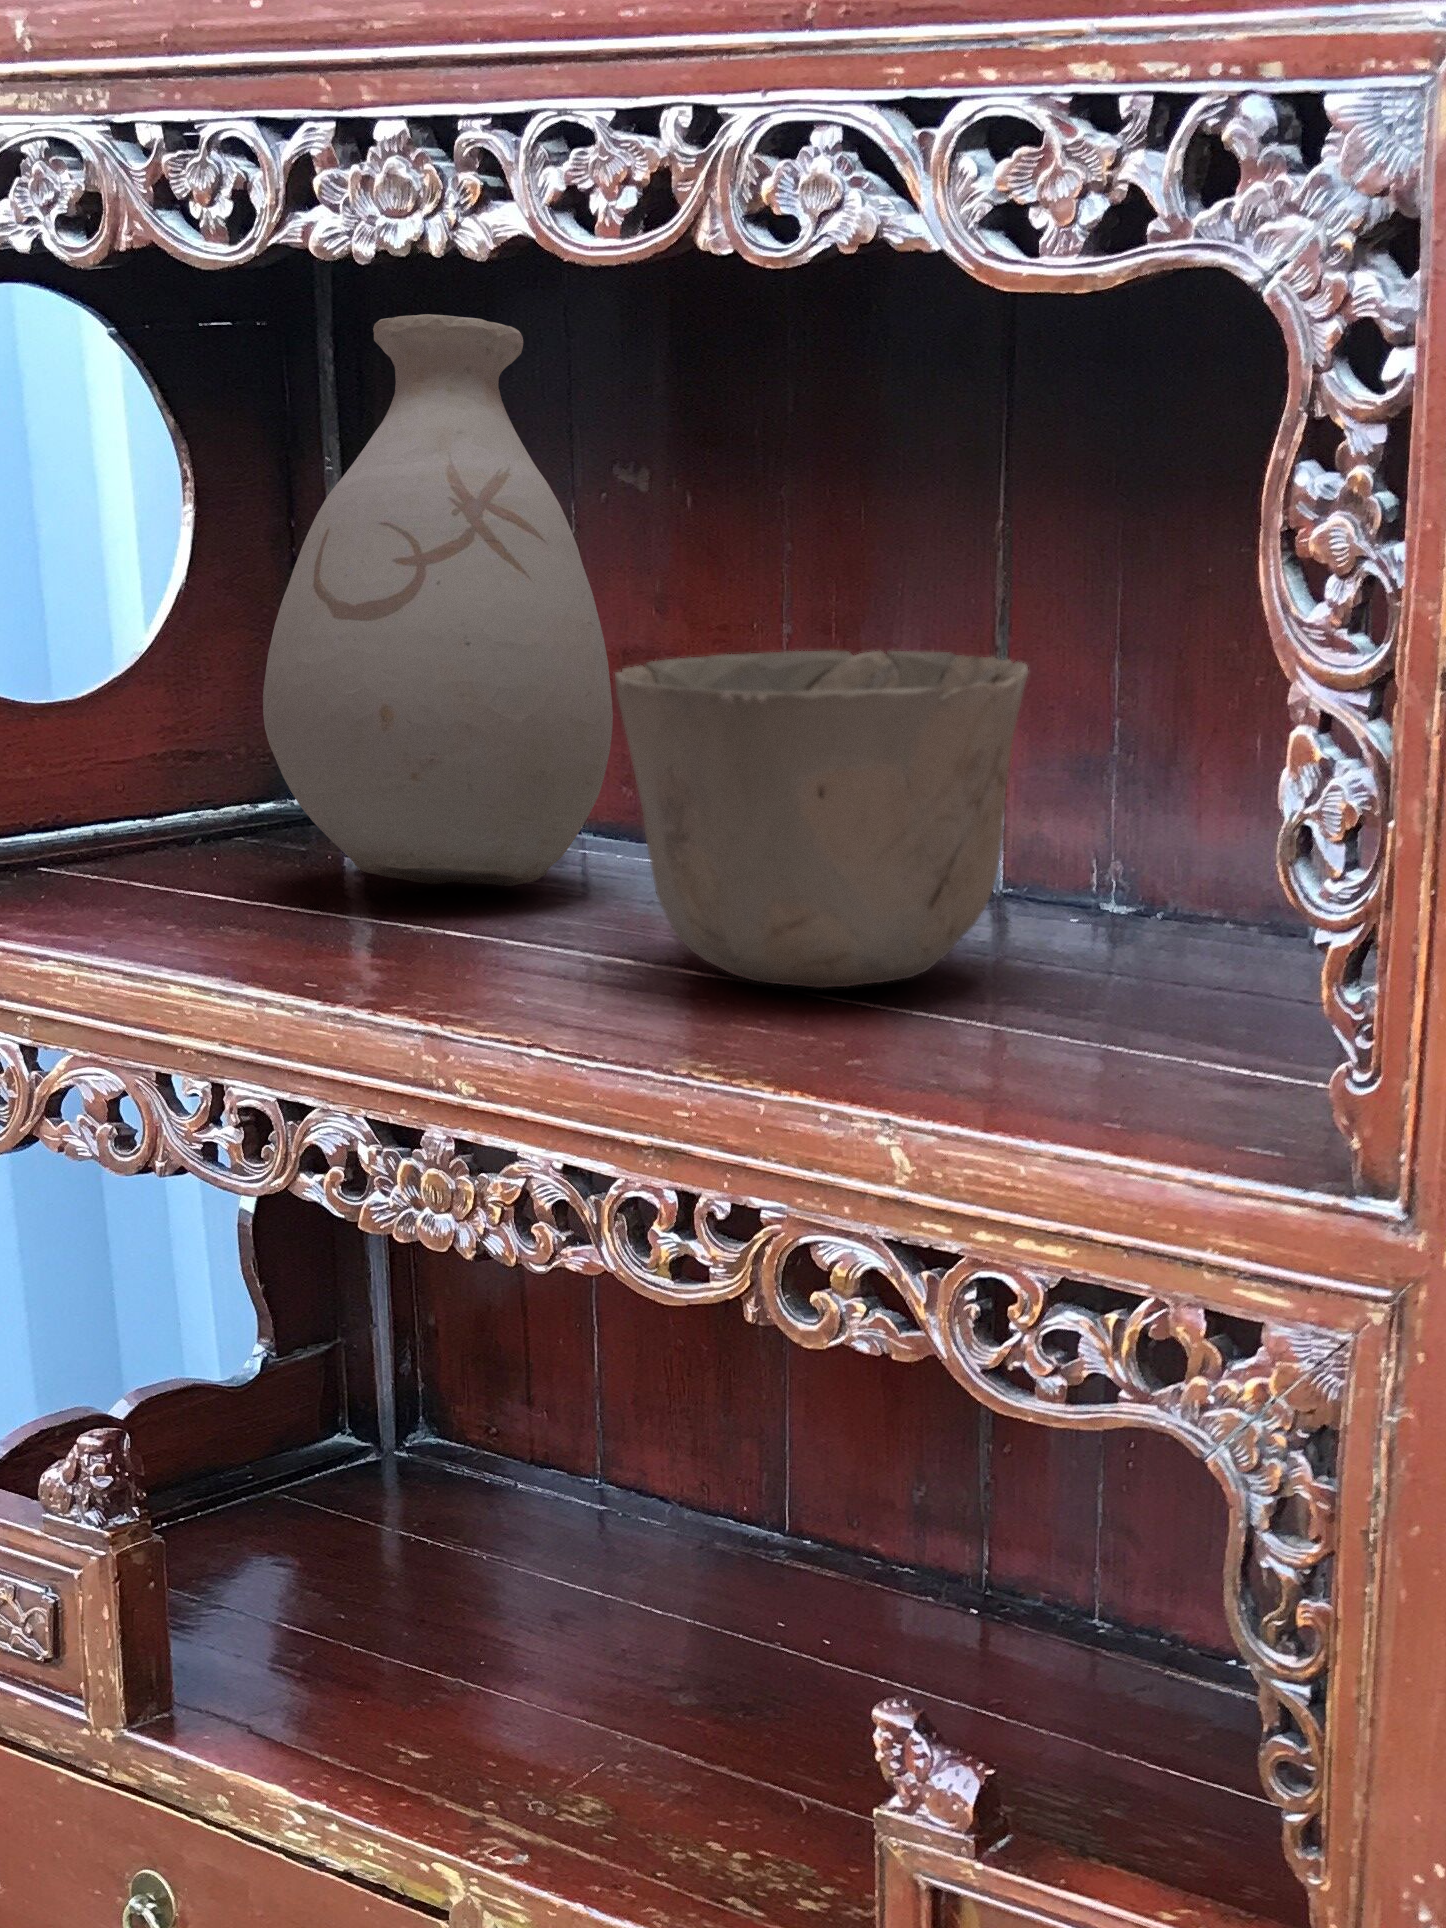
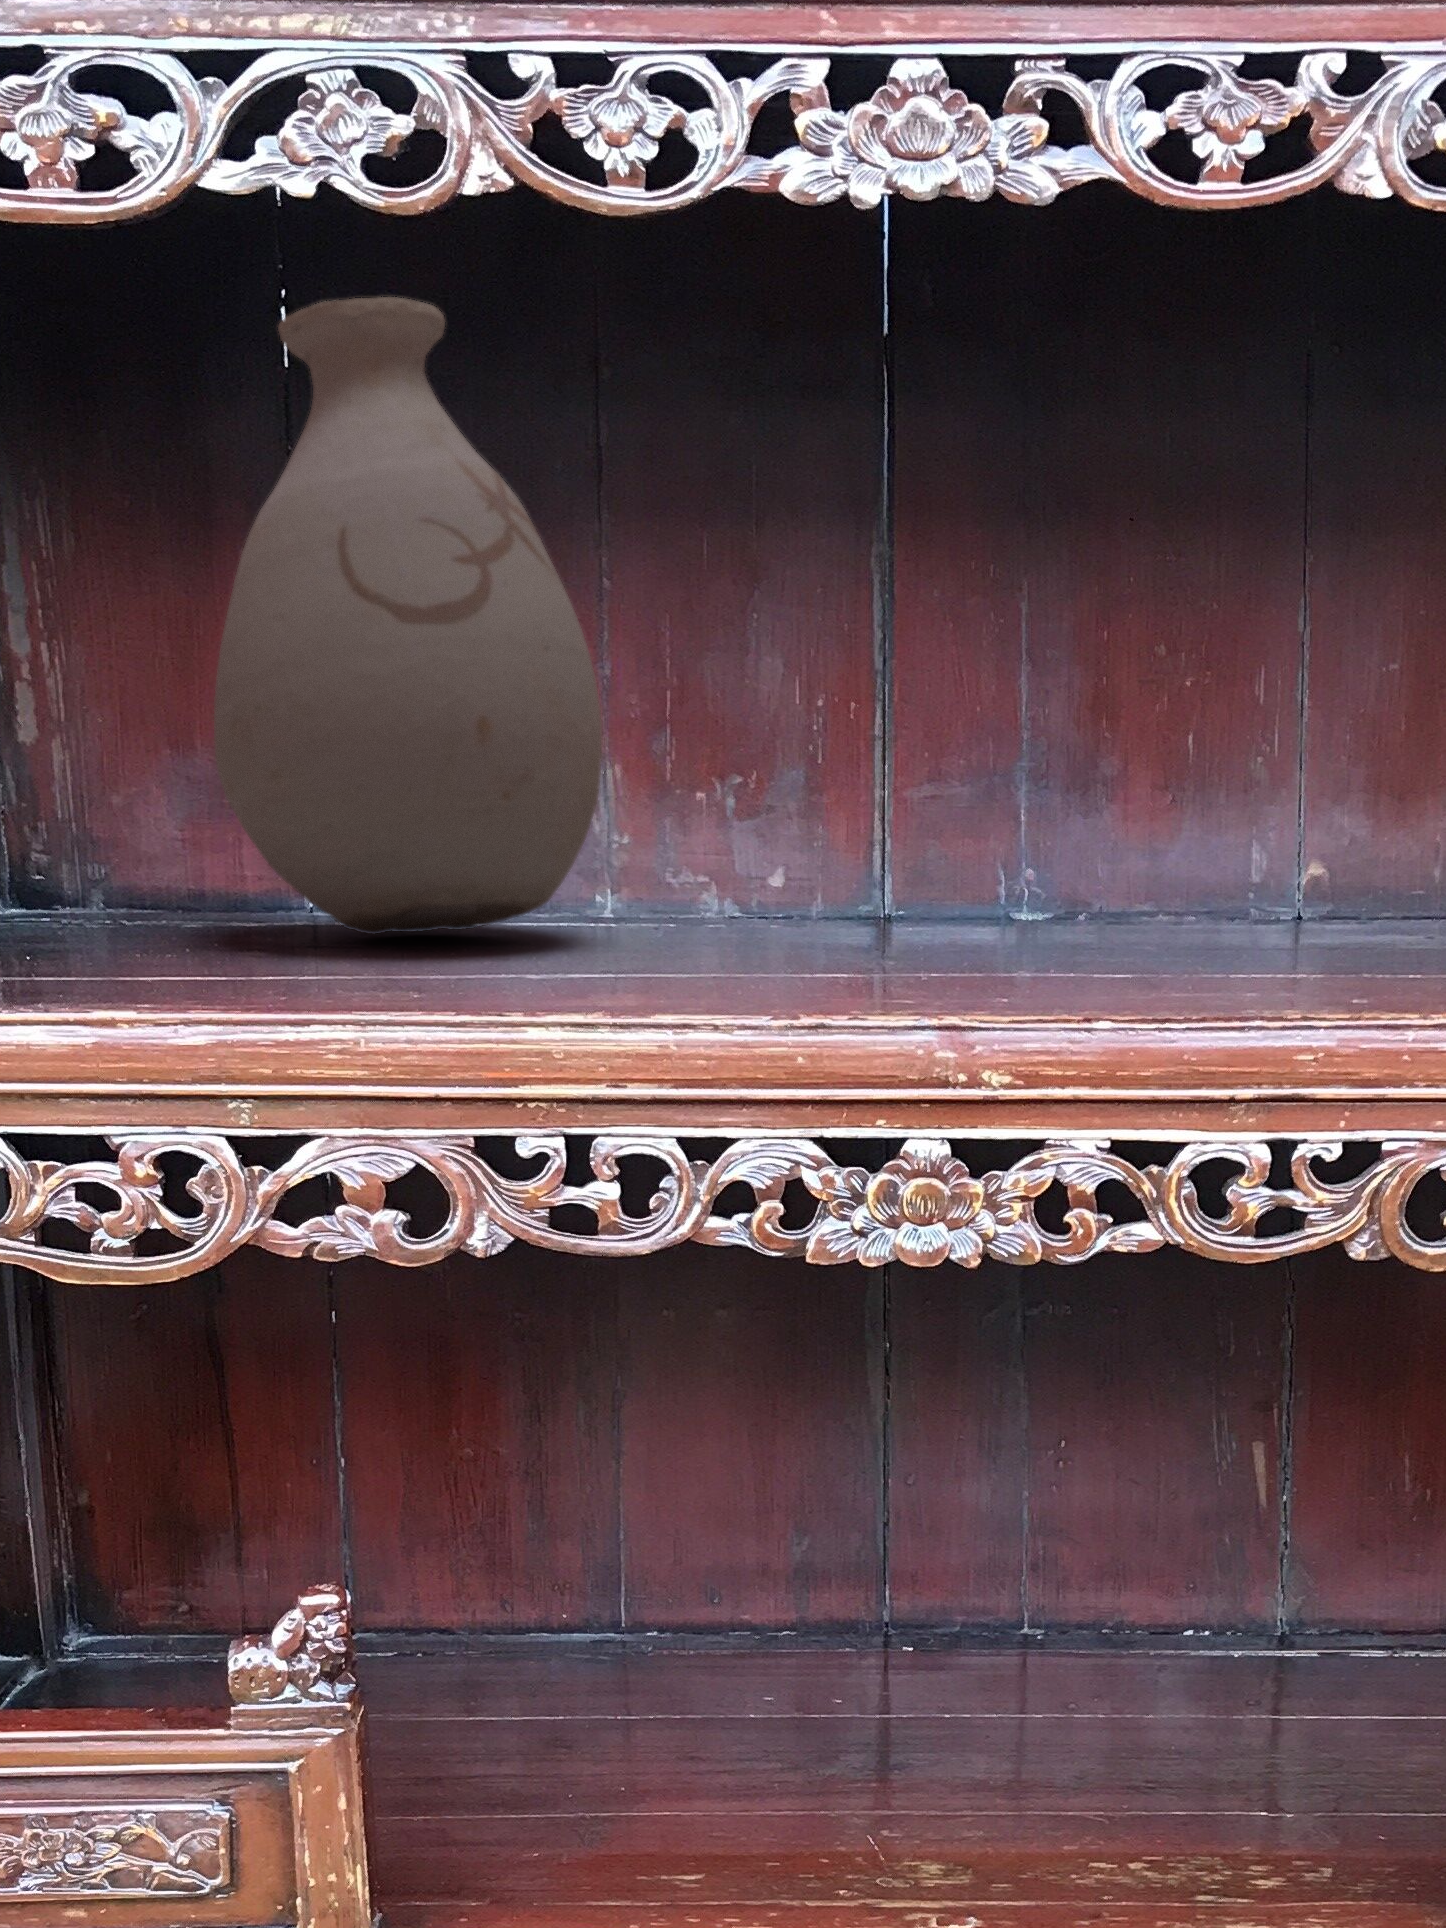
ceramic bowl: present [615,651,1028,988] -> none [844,640,1282,966]

